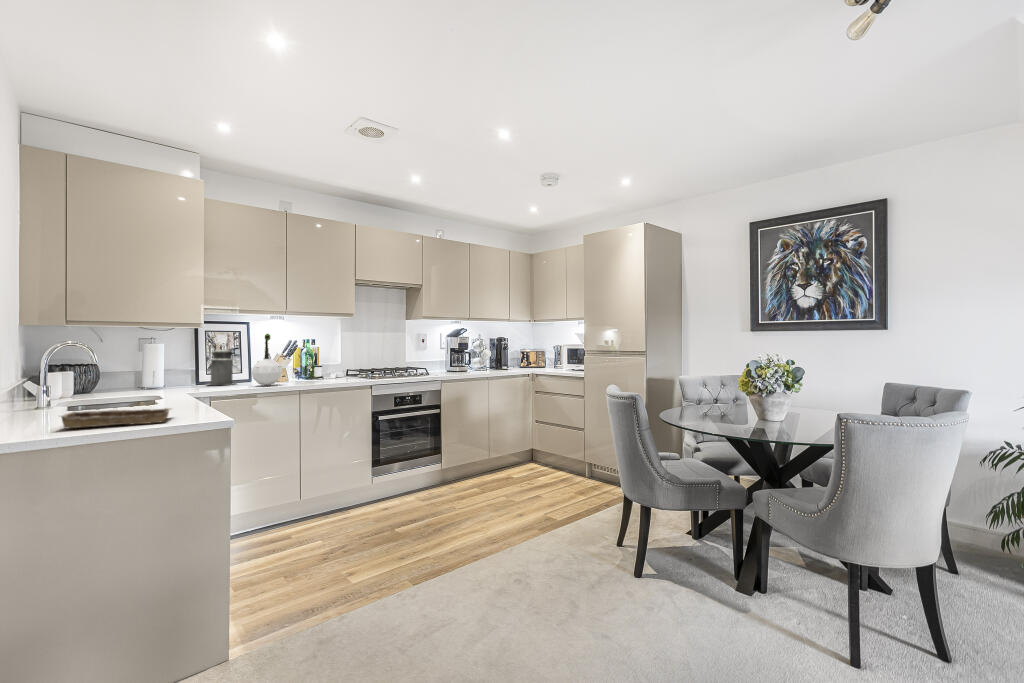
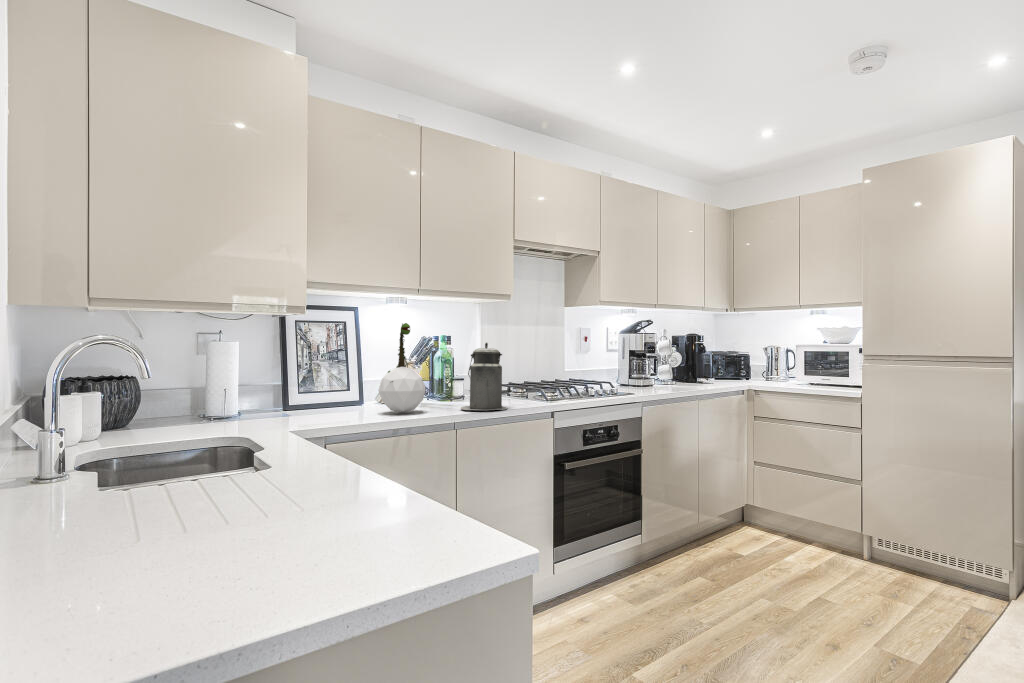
canister: present [207,347,237,385] -> present [461,342,507,410]
tray: present [61,408,171,428] -> none [96,492,382,578]

